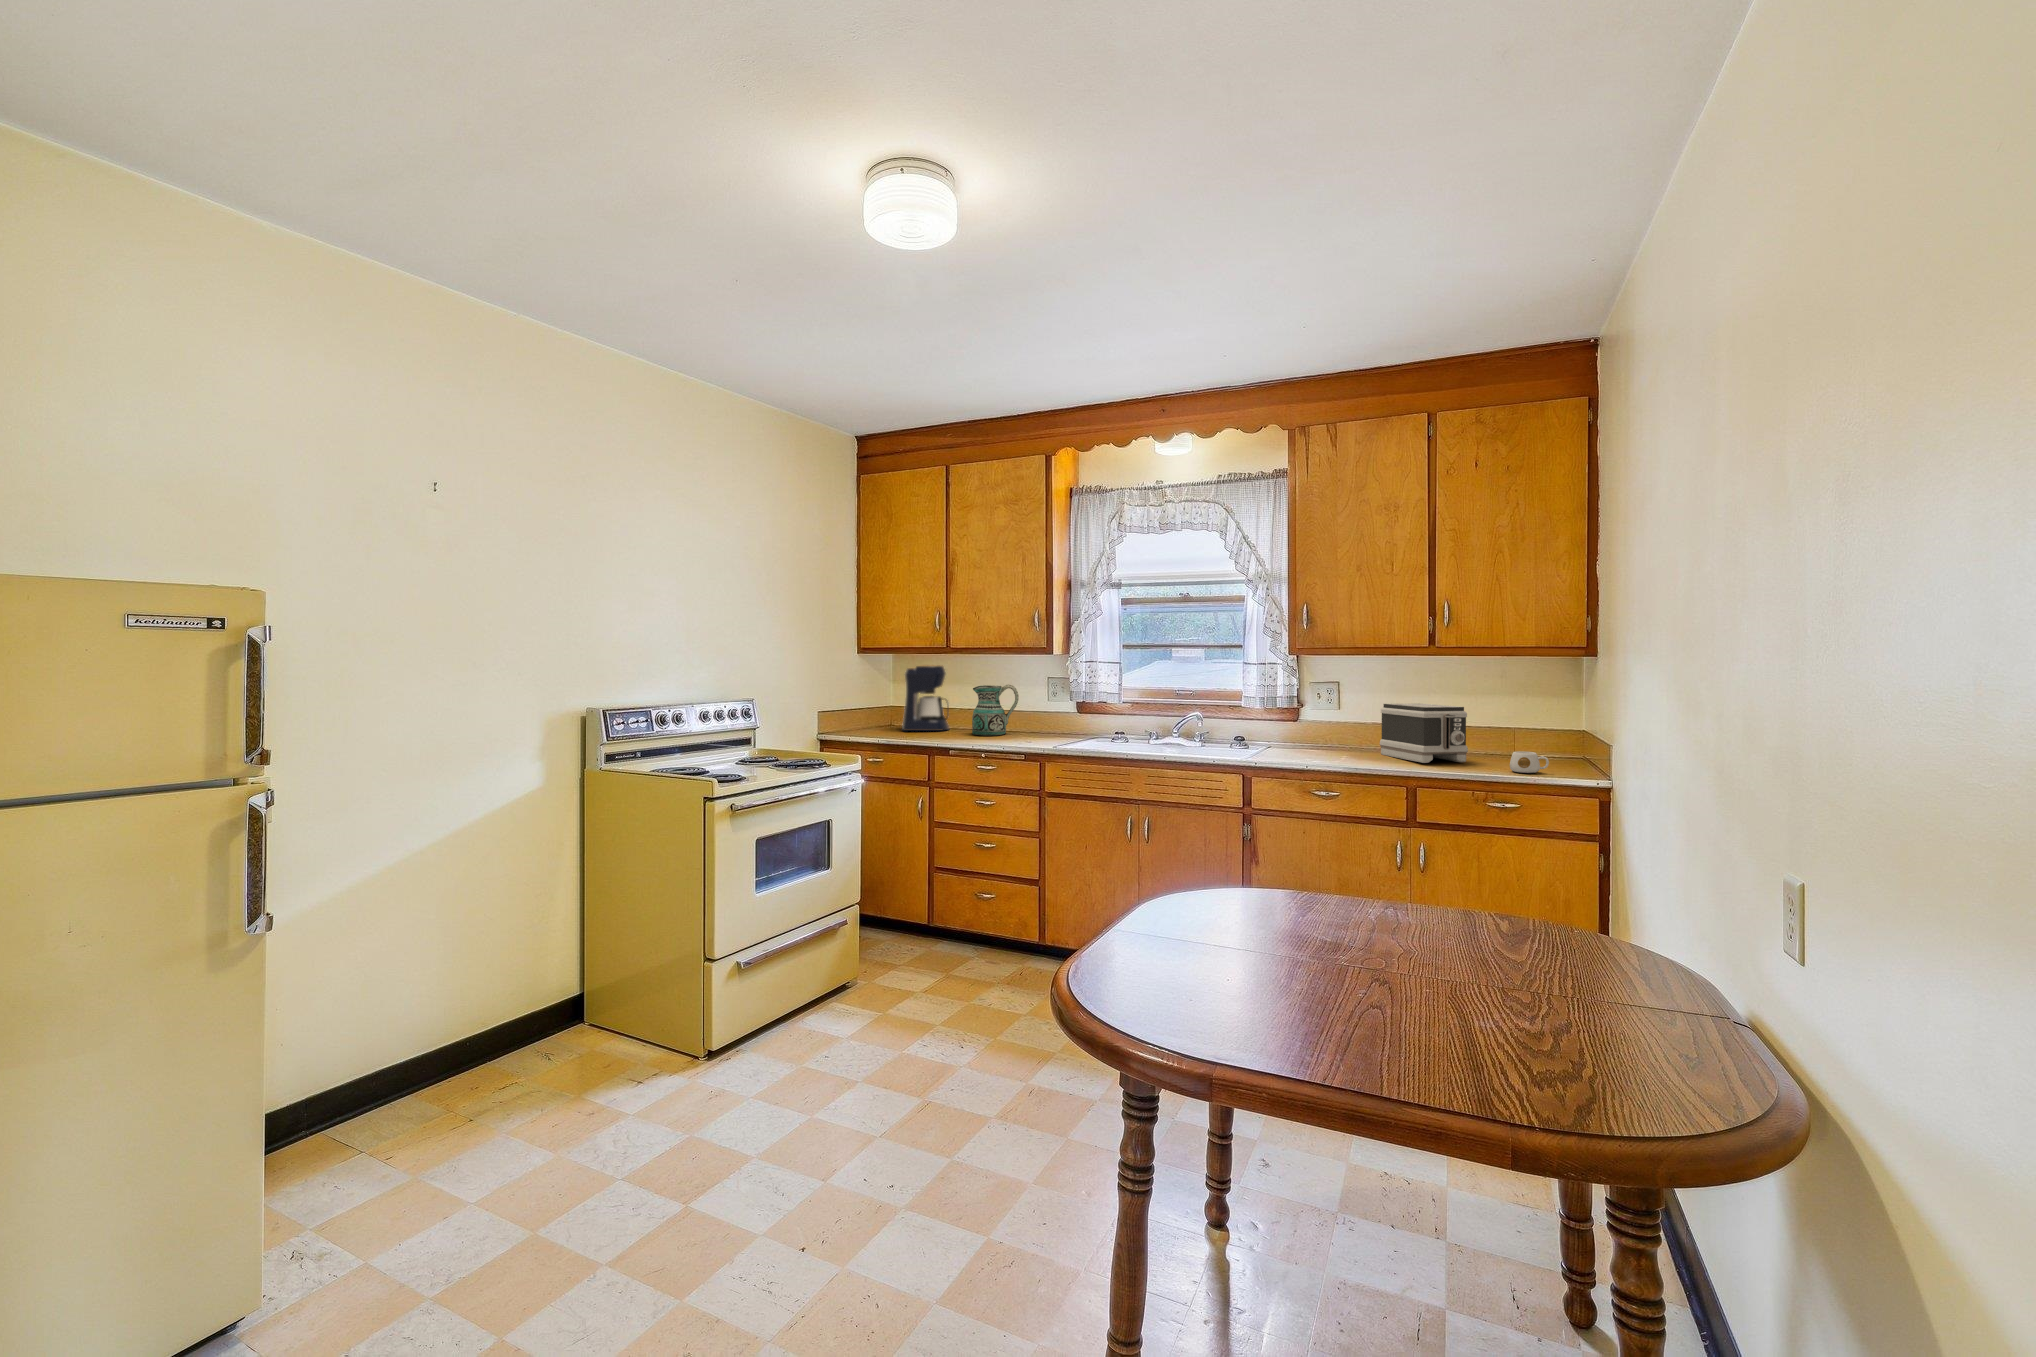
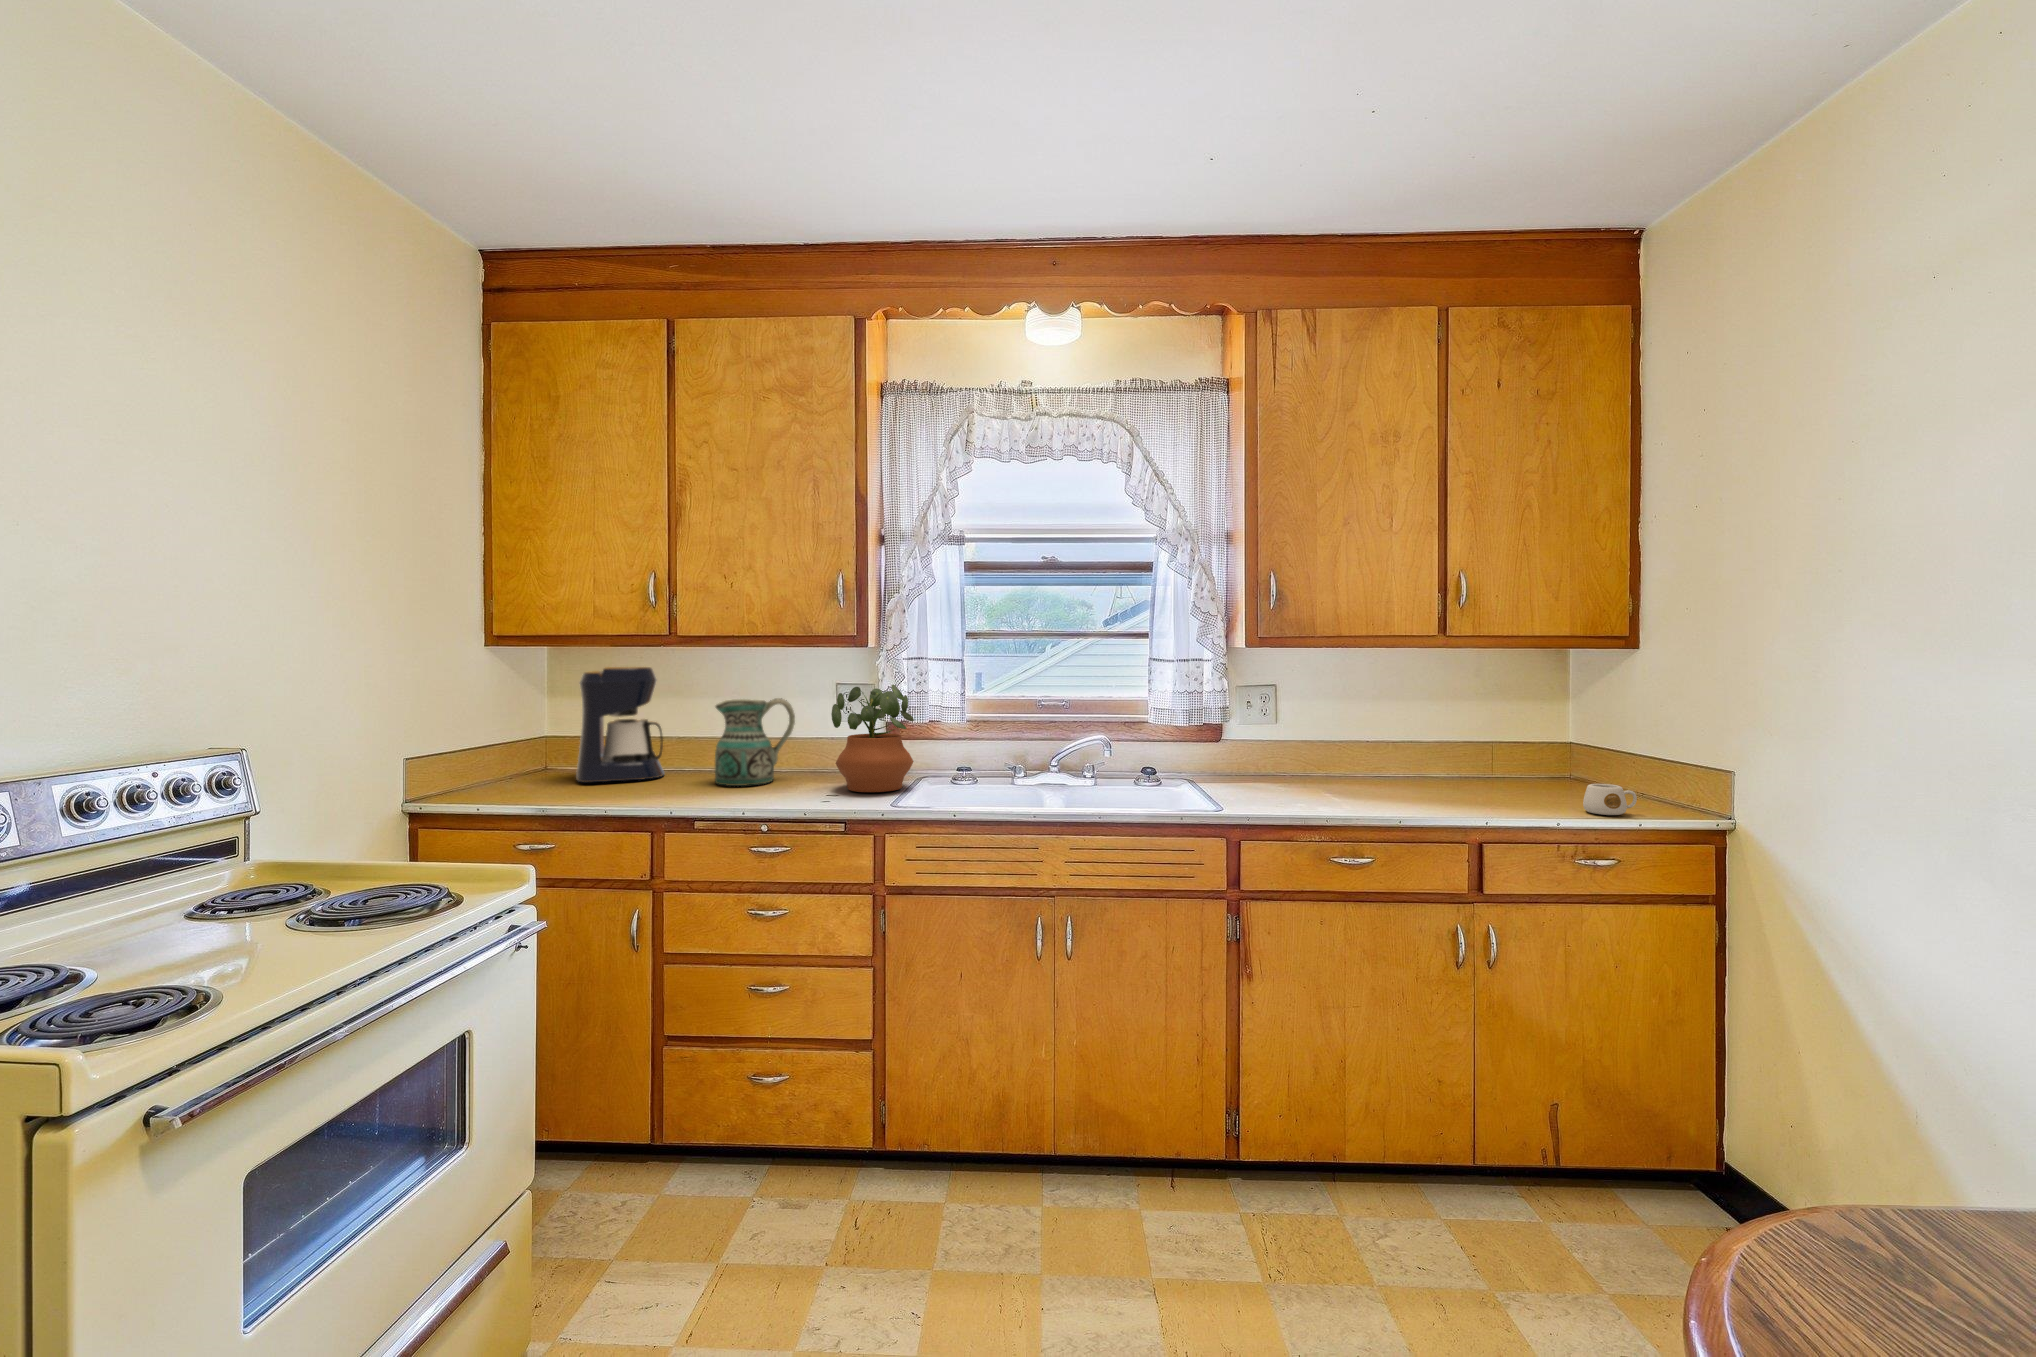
potted plant: none [1032,677,1084,741] -> present [831,685,914,792]
toaster: present [1380,703,1468,763] -> none [1367,716,1507,805]

